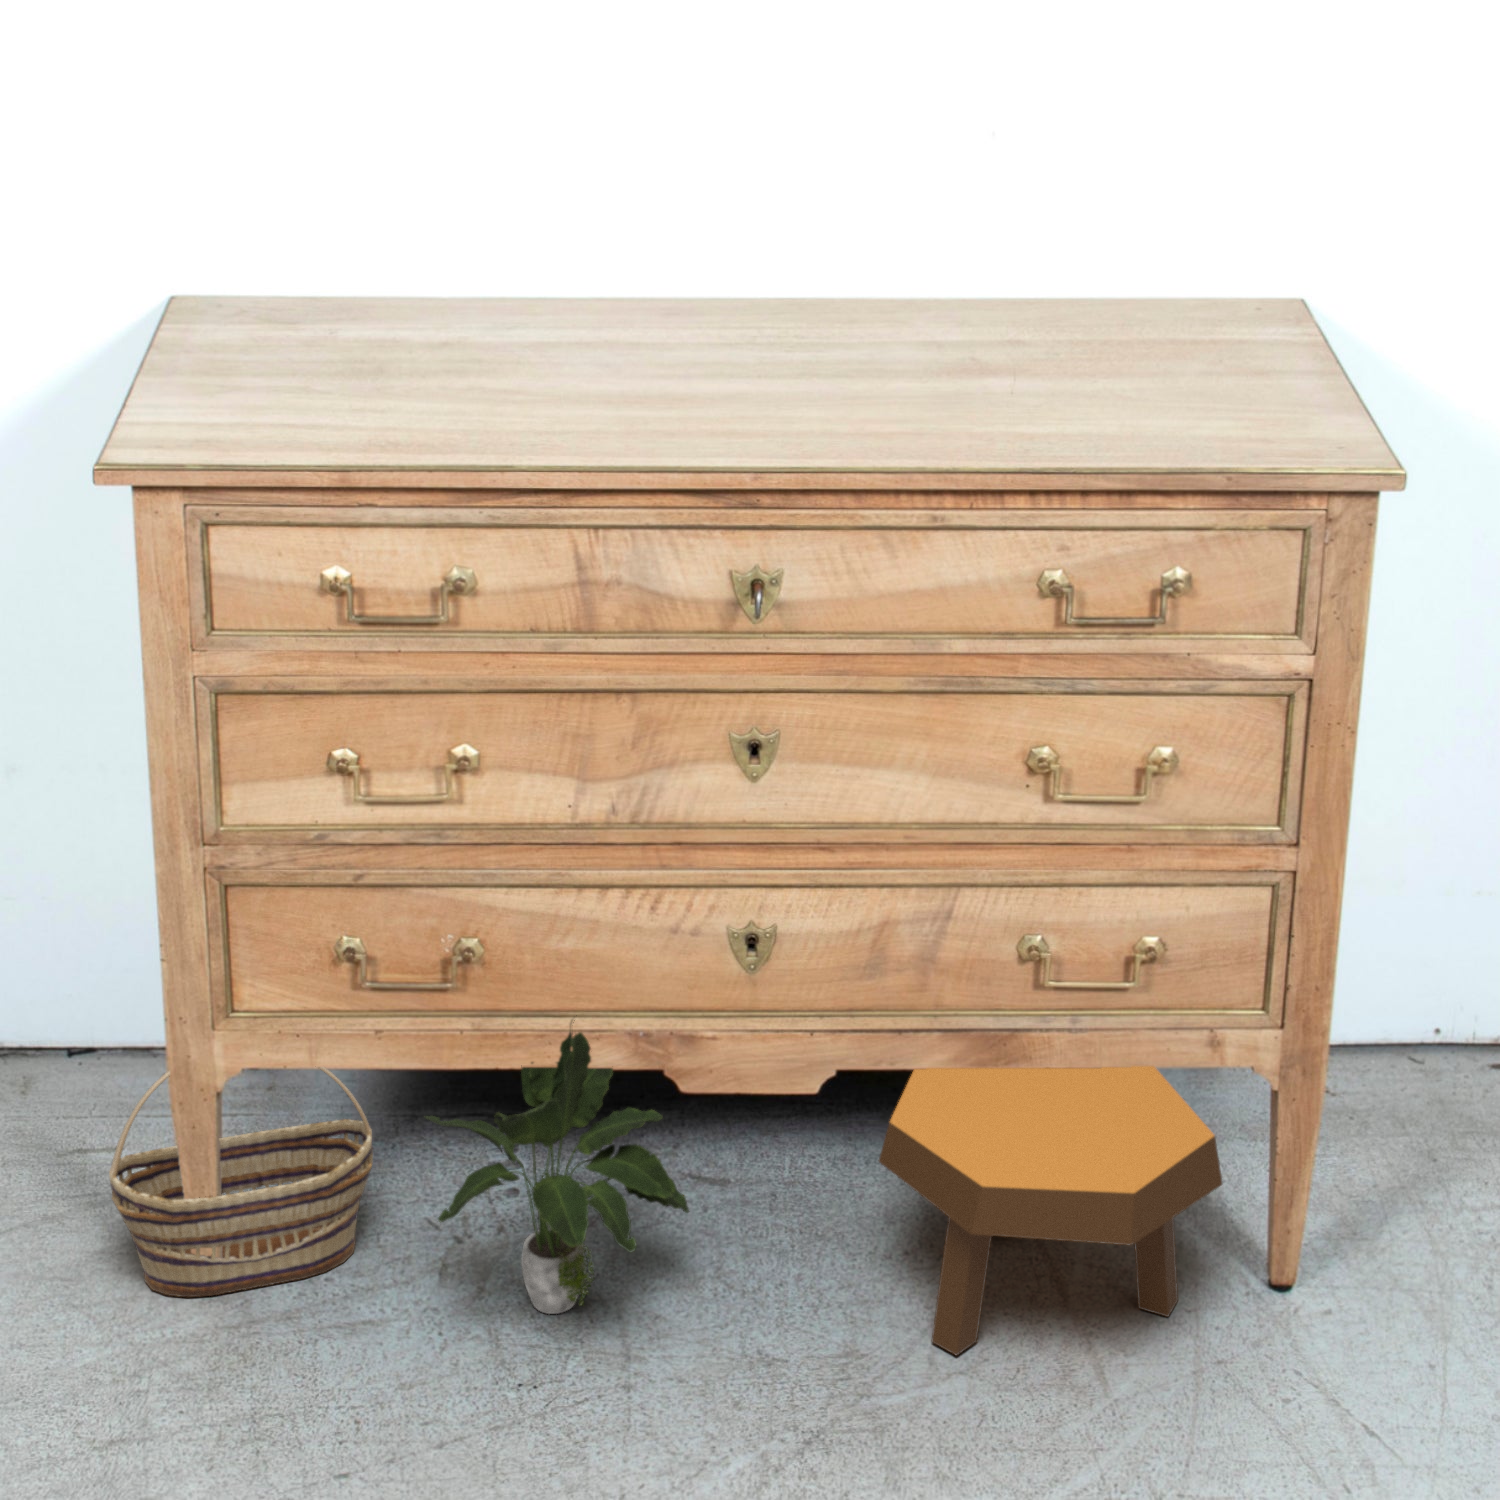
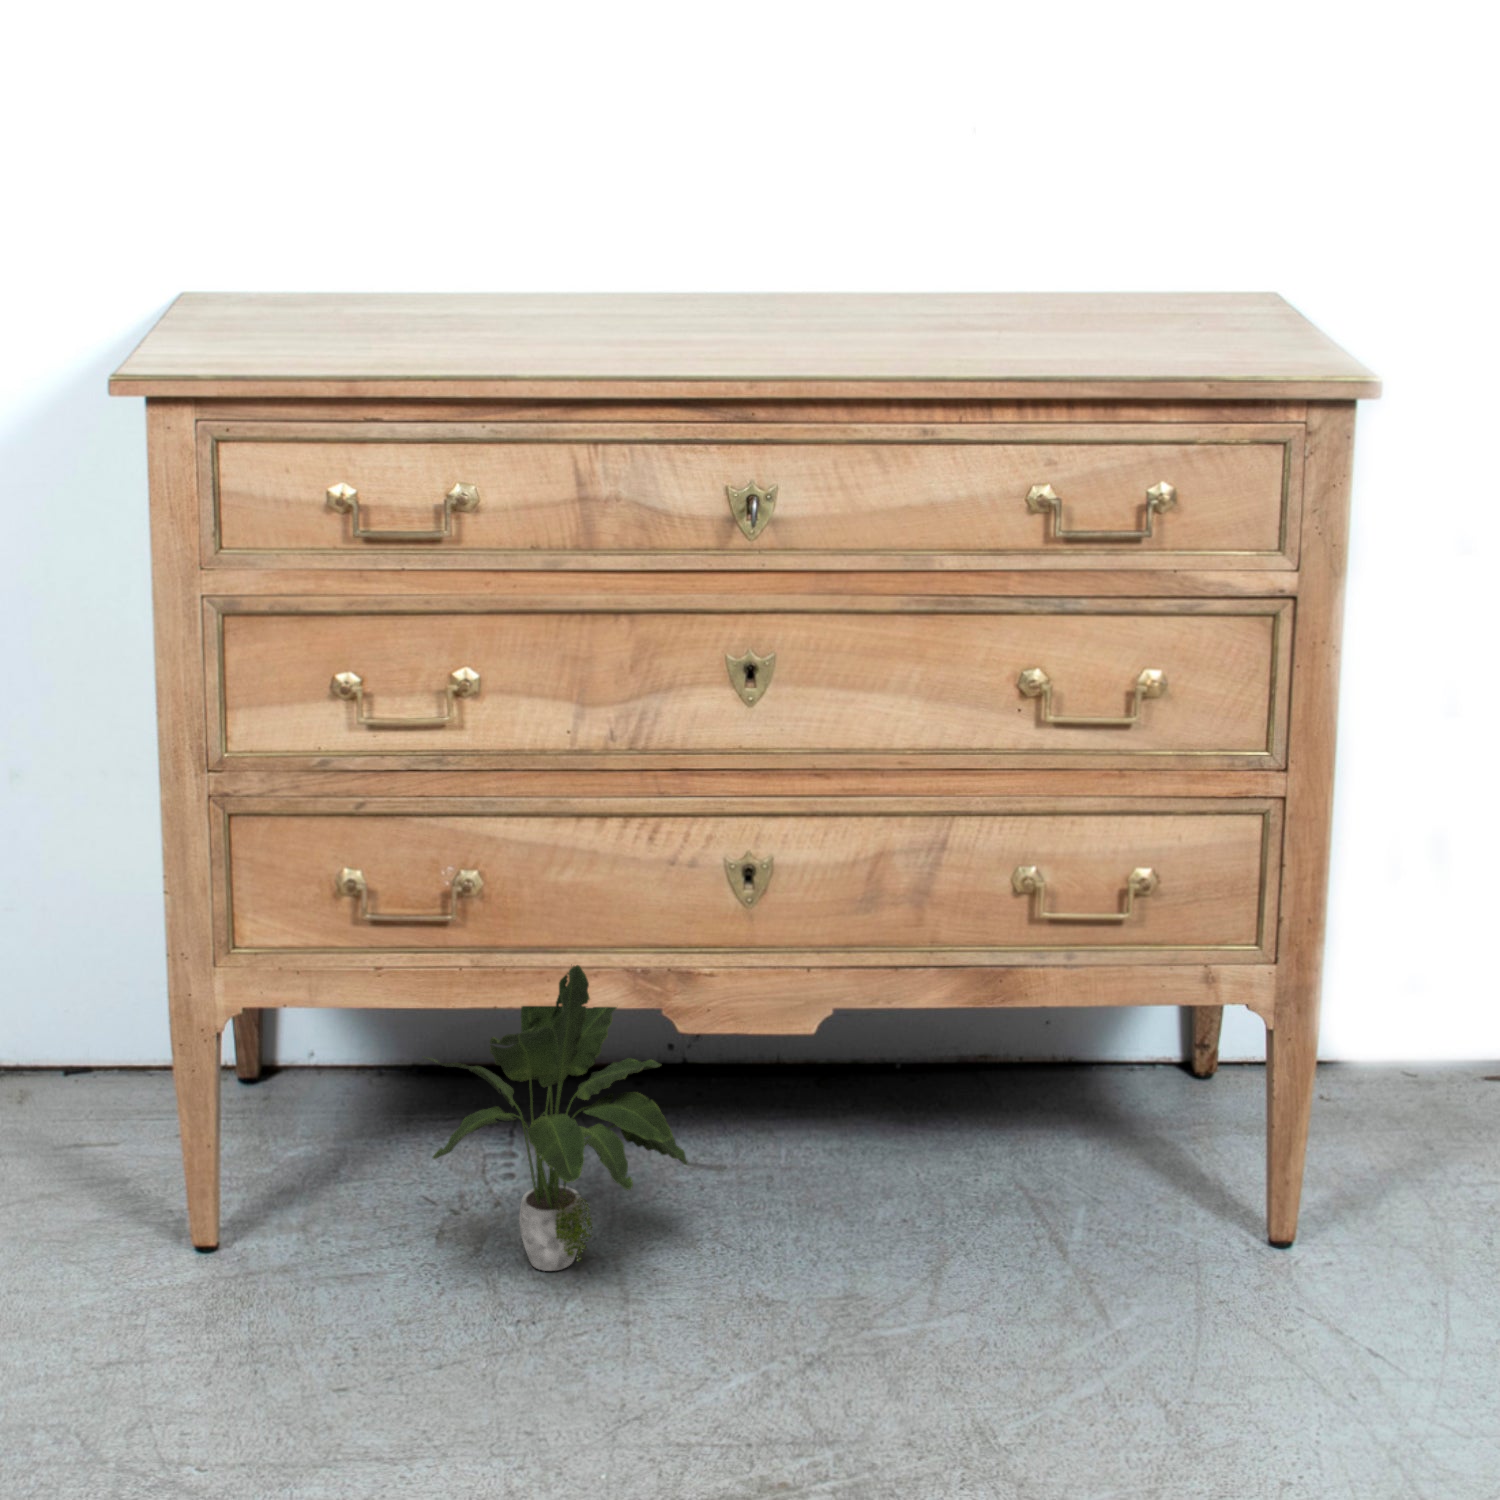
footstool: present [878,1066,1223,1355] -> none [876,1002,1222,1306]
basket: present [109,1067,373,1297] -> none [110,995,377,1257]

